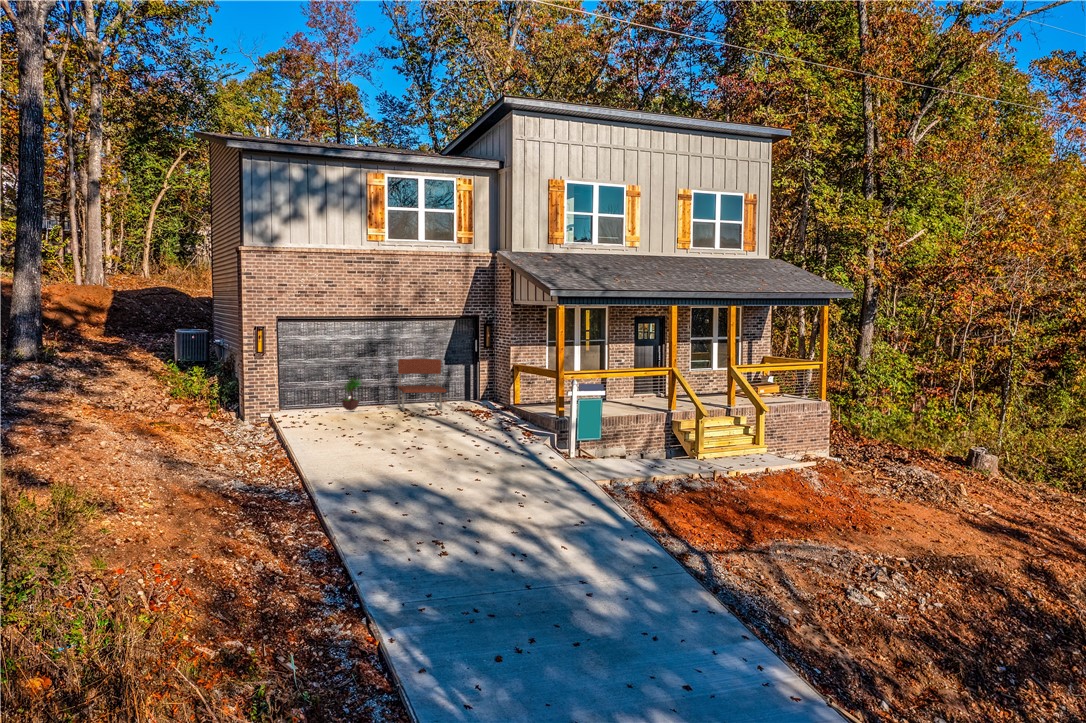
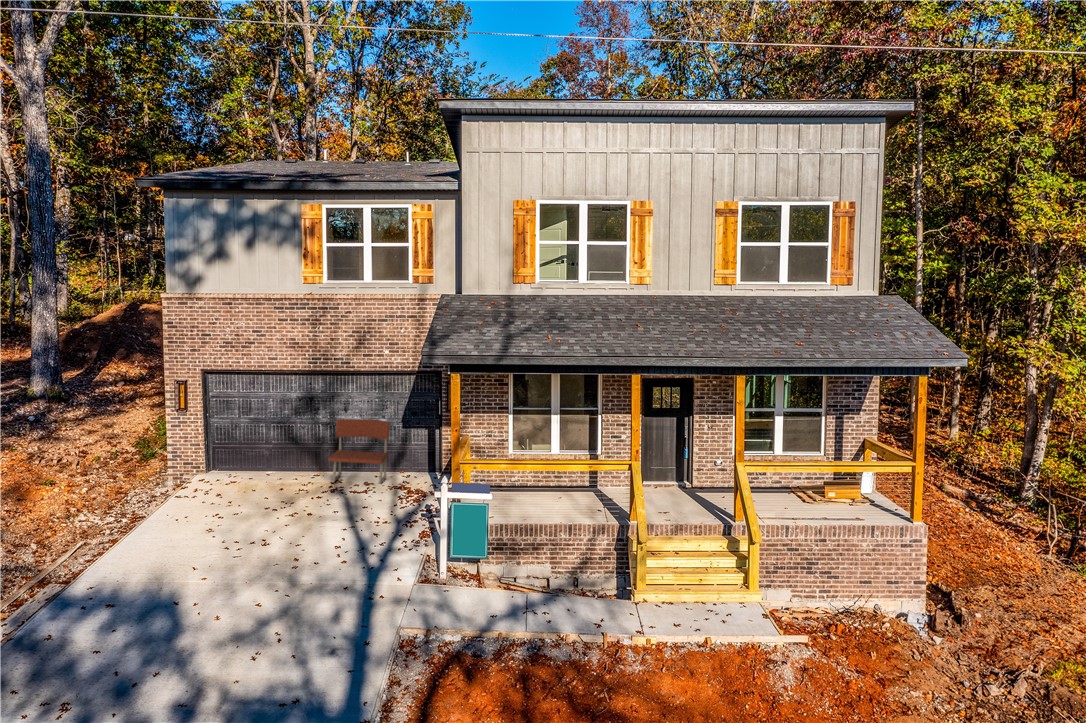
potted tree: present [342,378,360,411] -> none [265,436,292,476]

